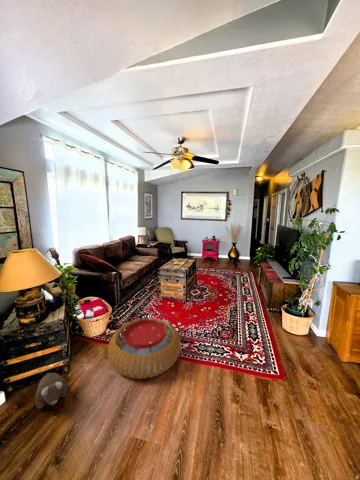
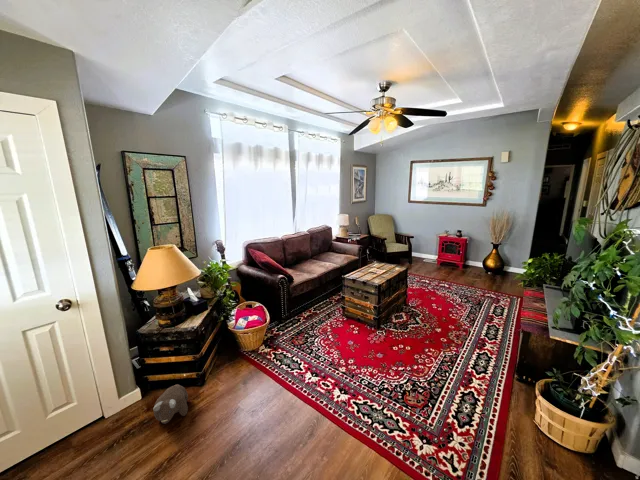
pouf: present [108,319,181,379] -> none [239,344,335,430]

